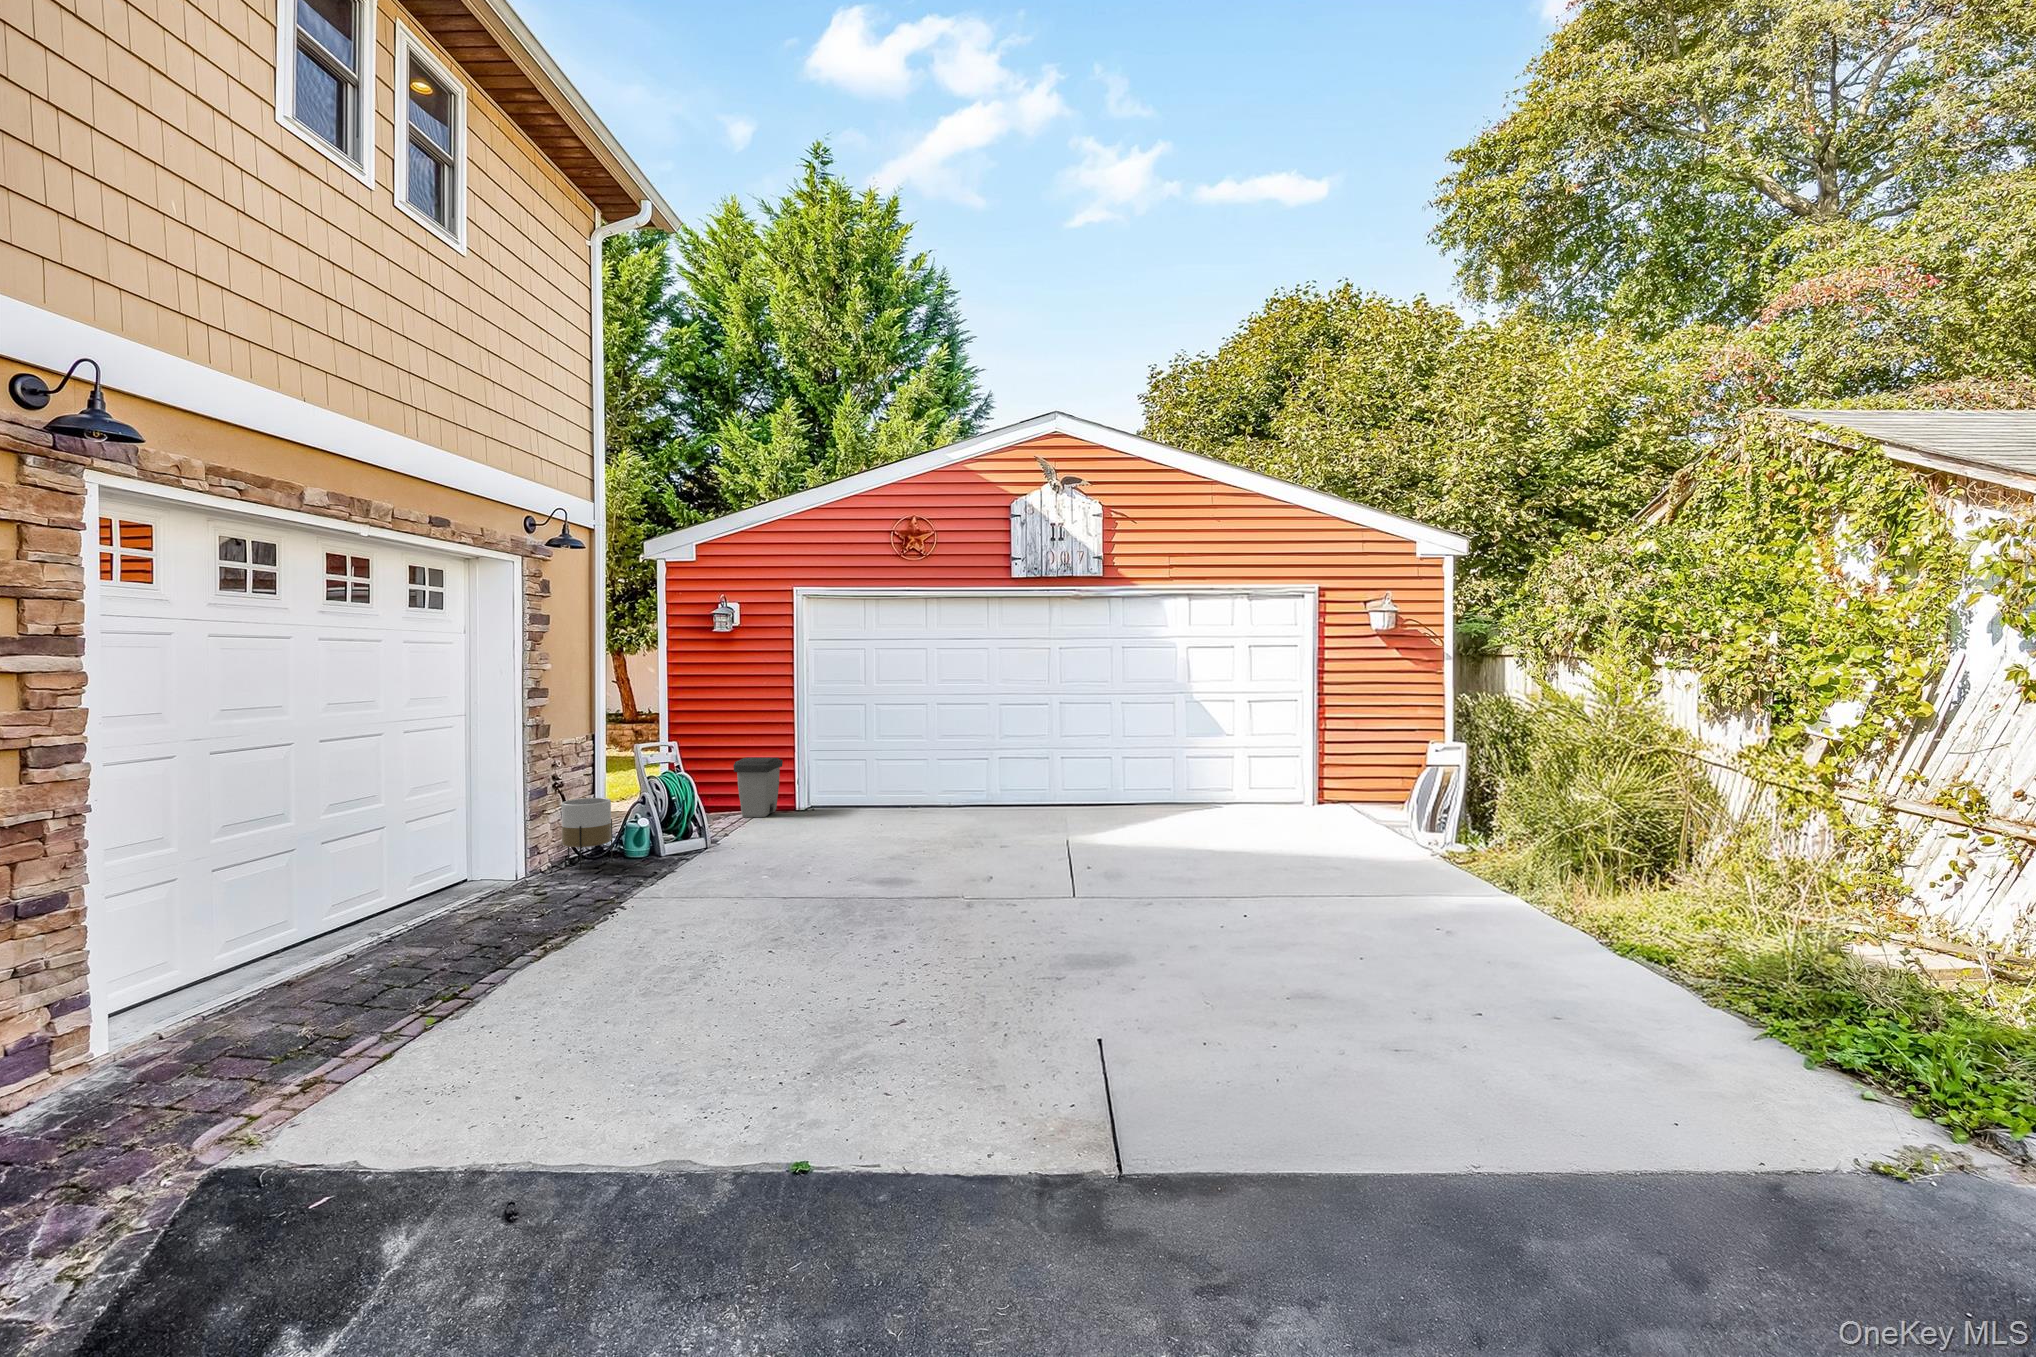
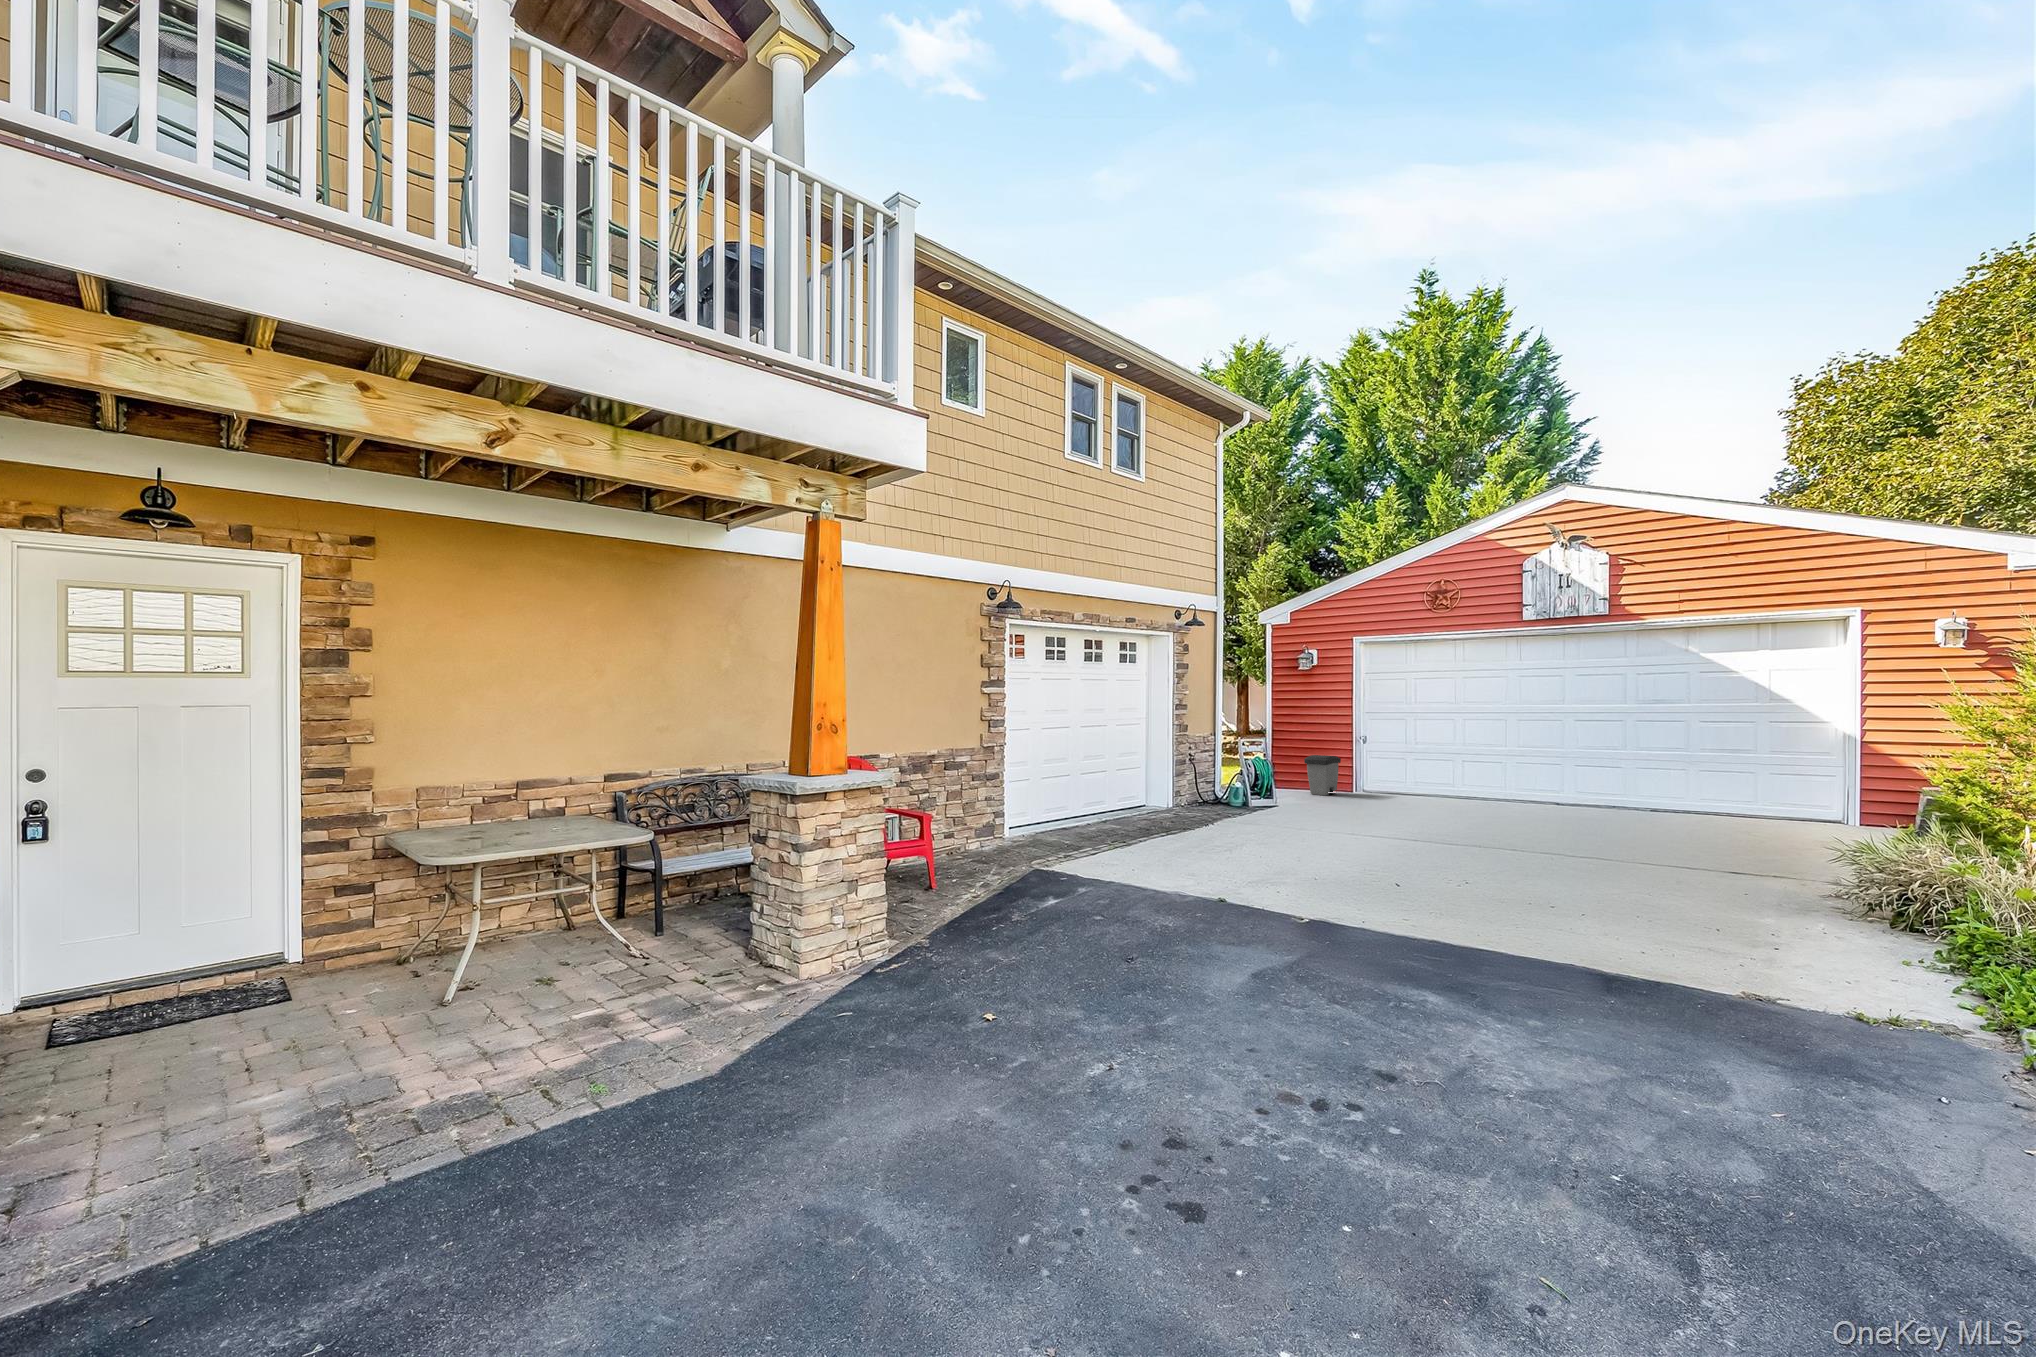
planter: present [561,798,613,870] -> none [1191,768,1219,807]

